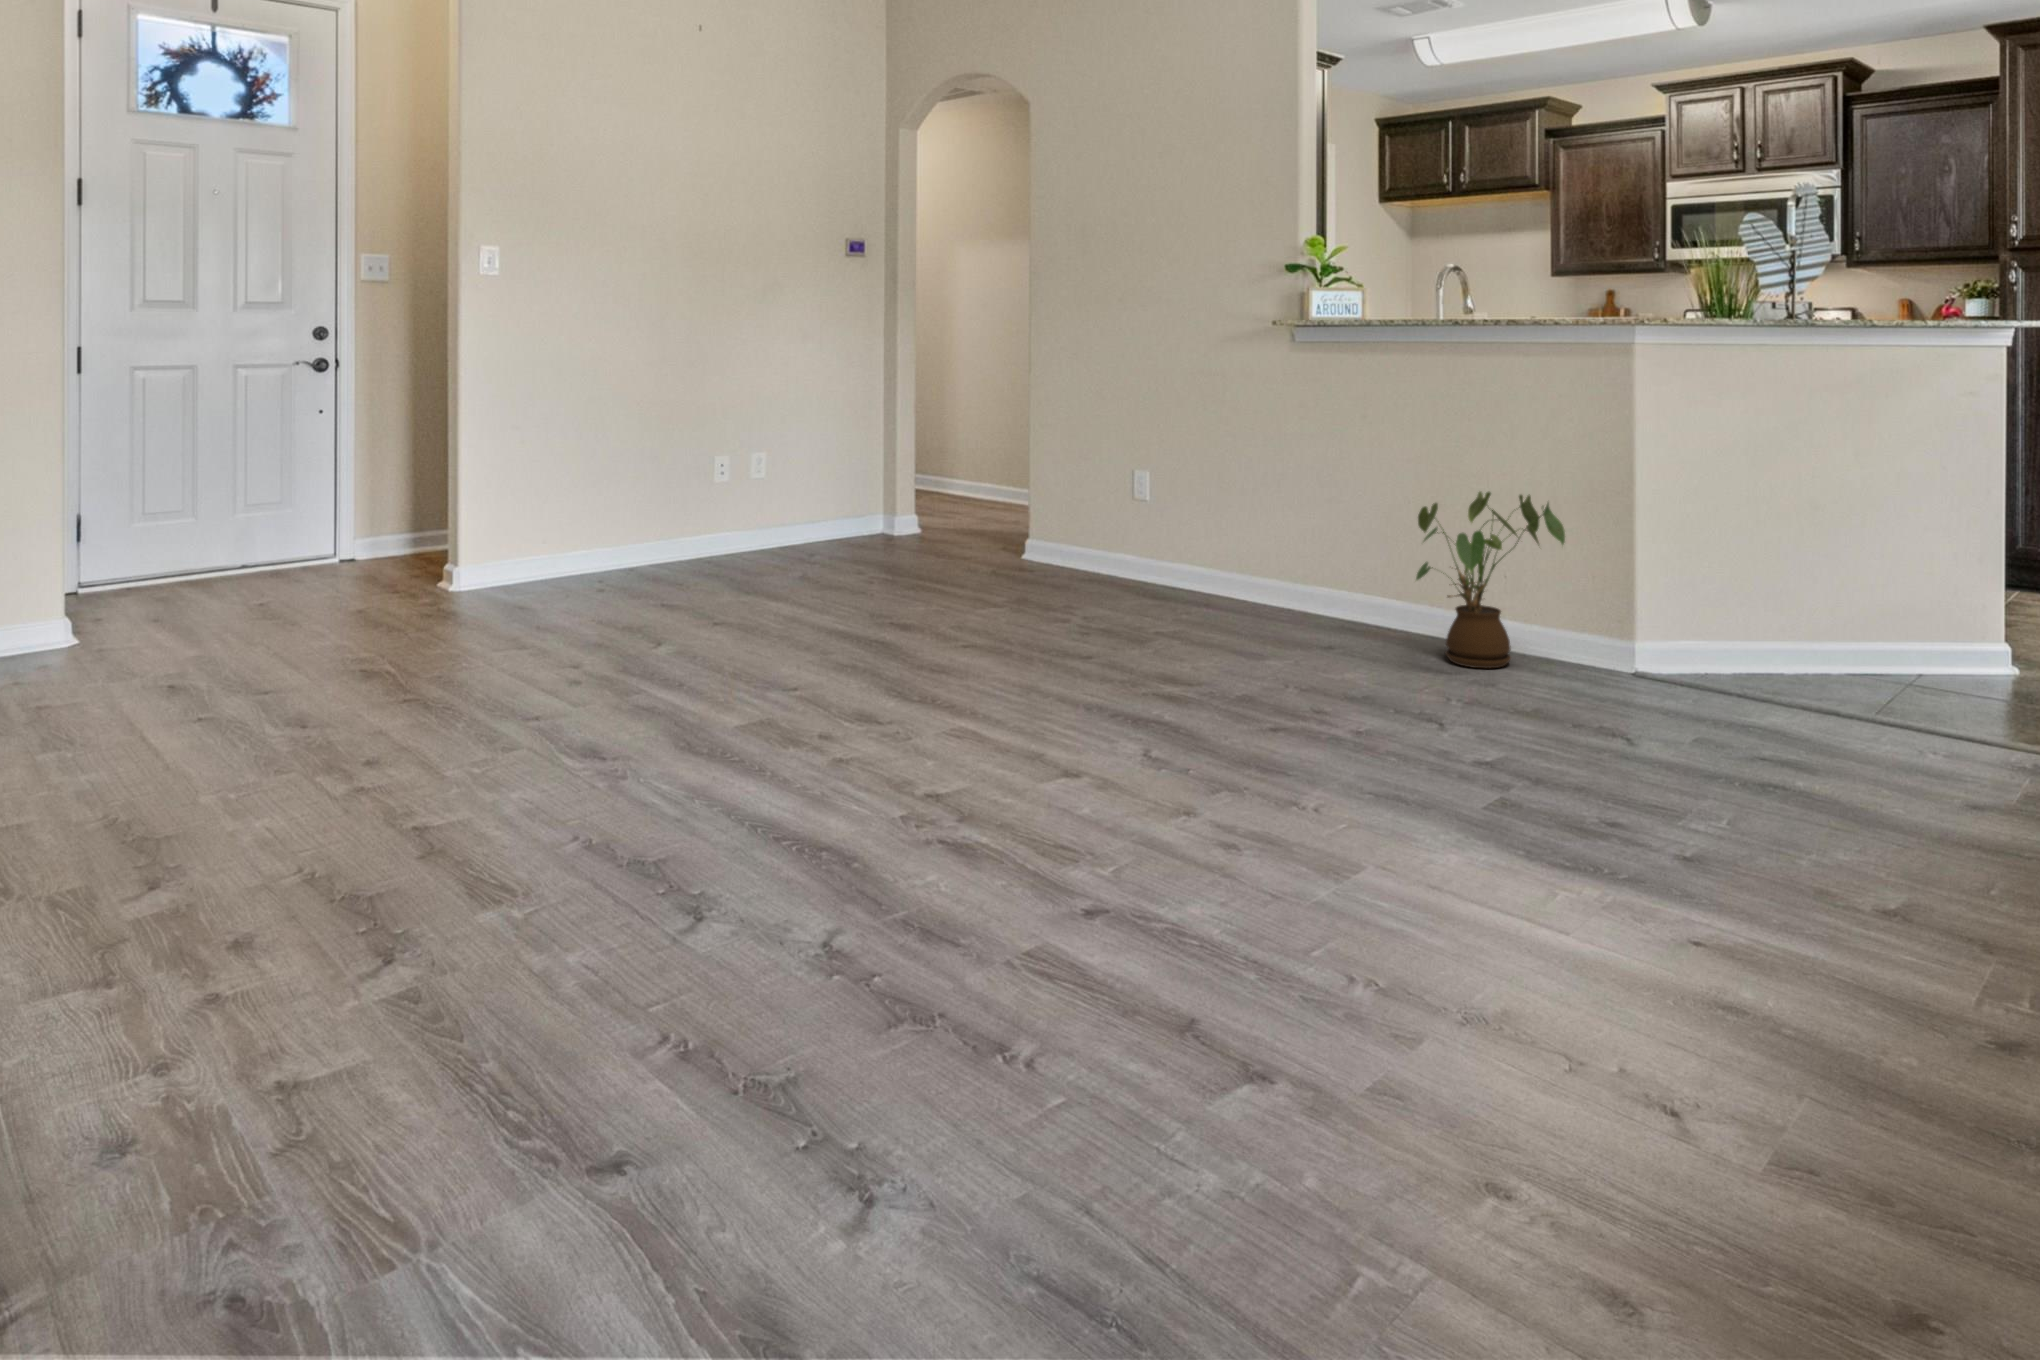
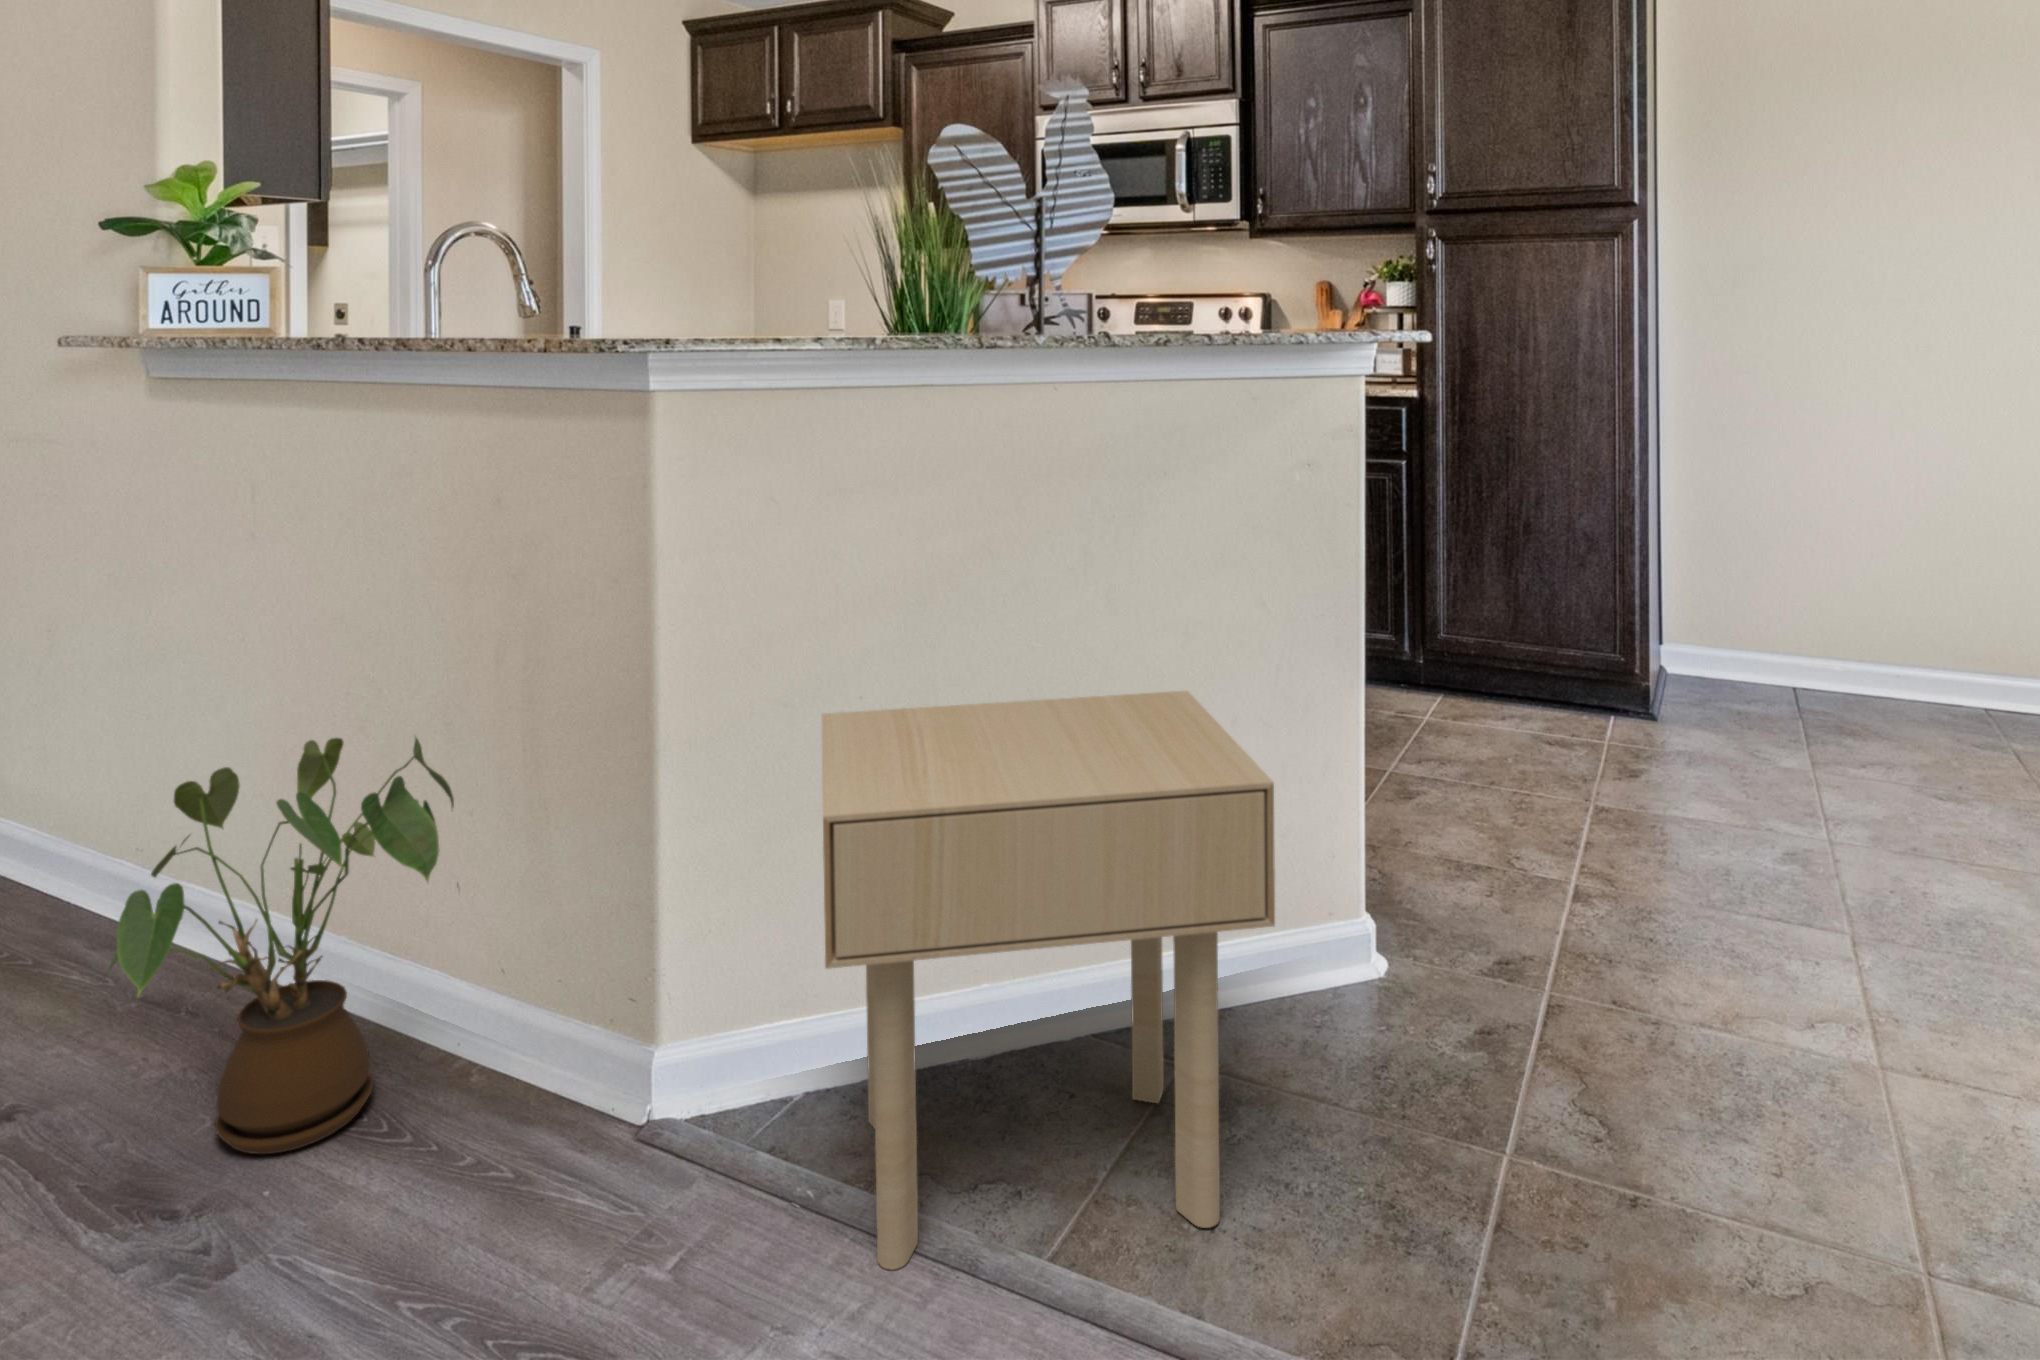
side table: none [1745,488,2023,719] -> present [821,691,1275,1270]

